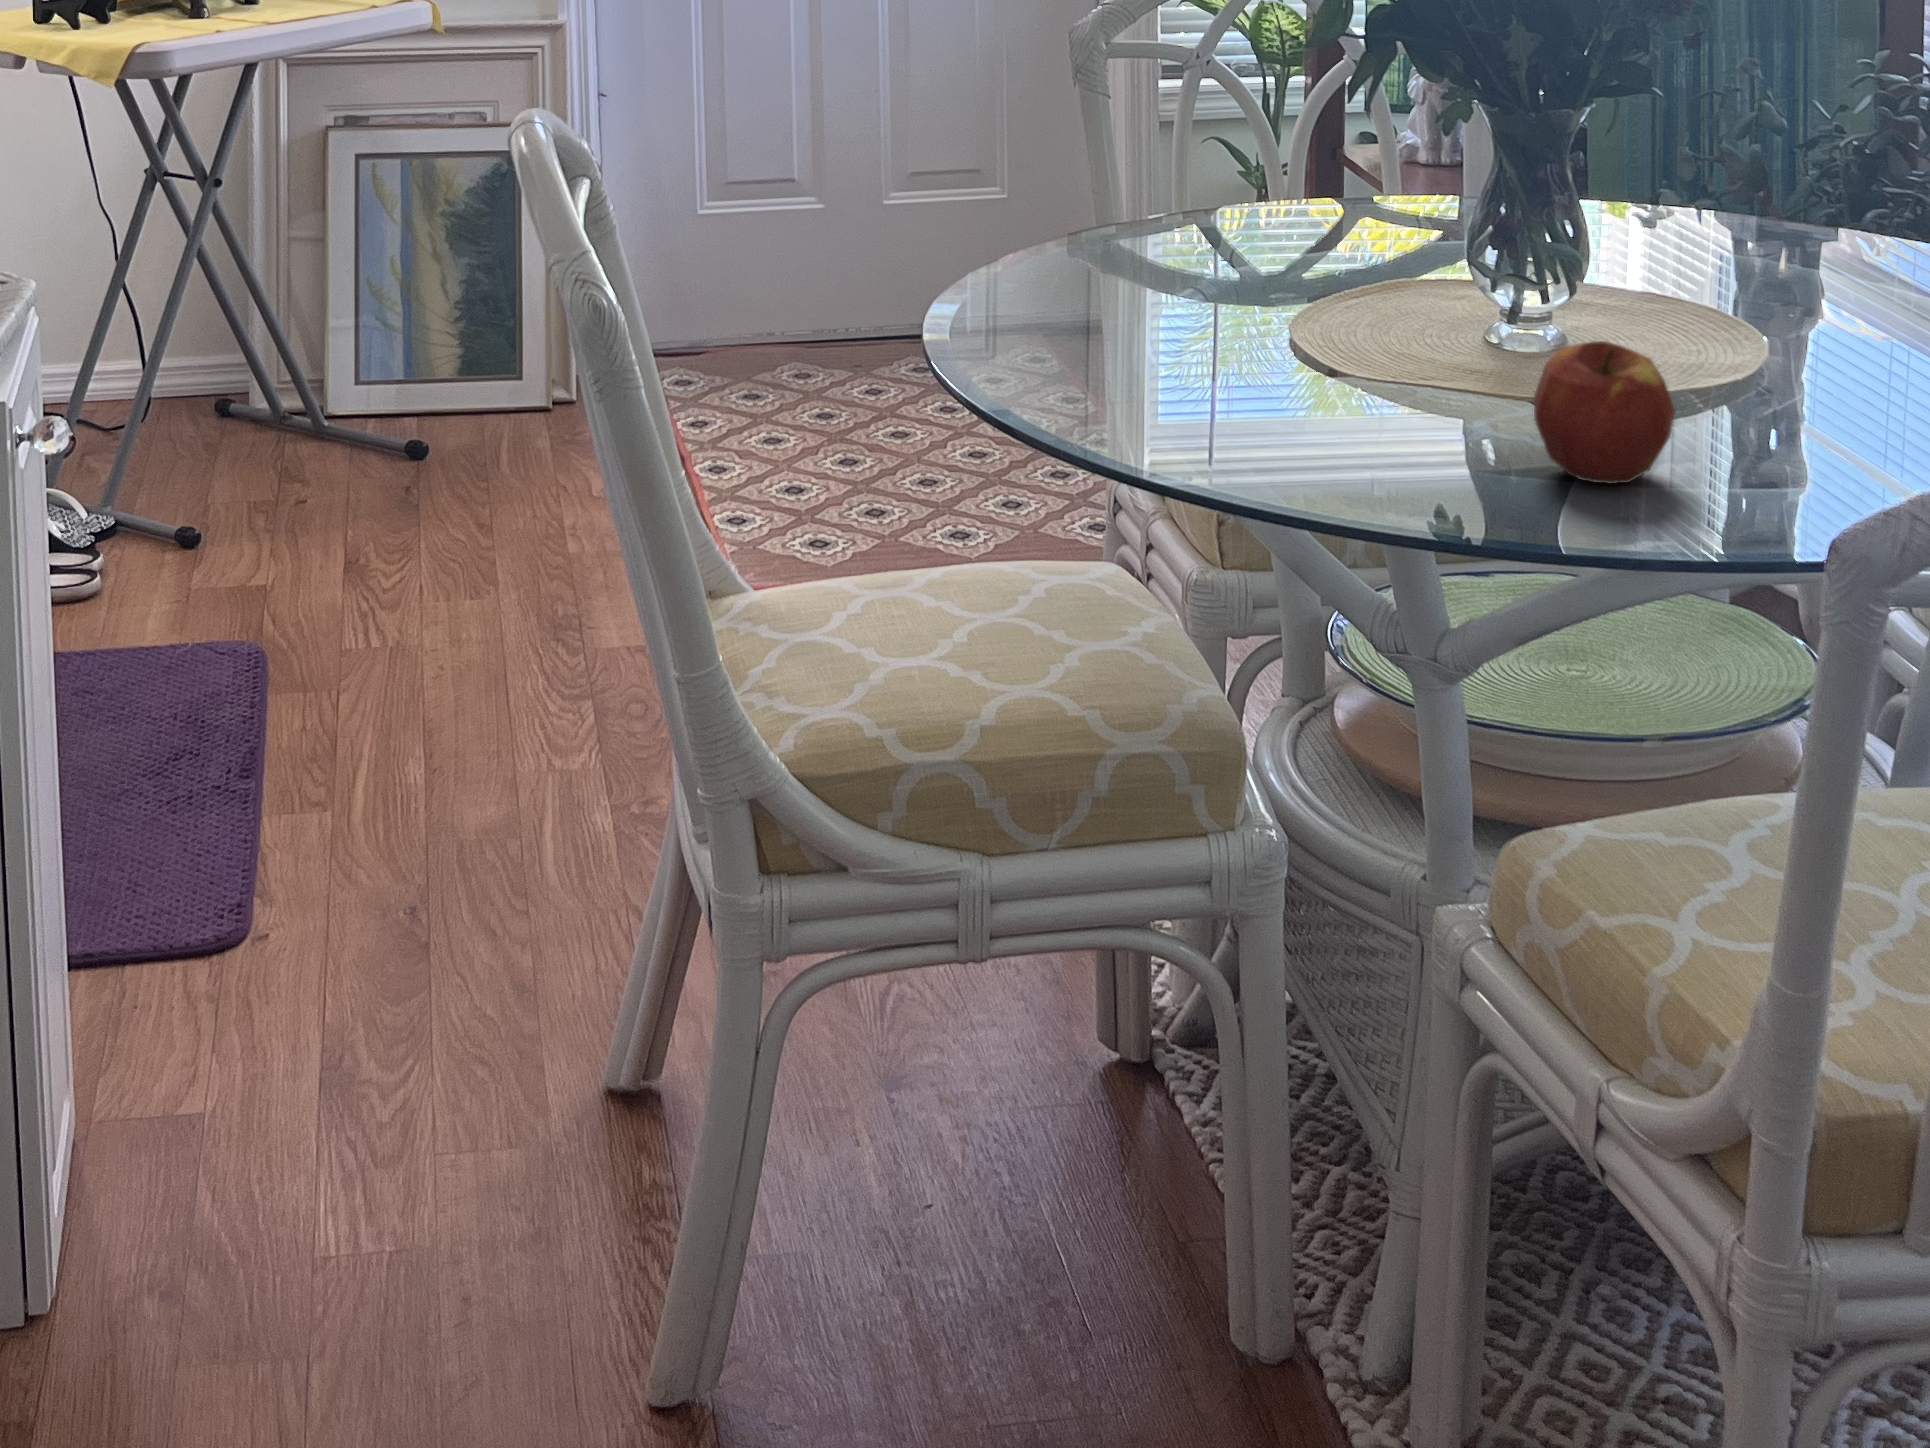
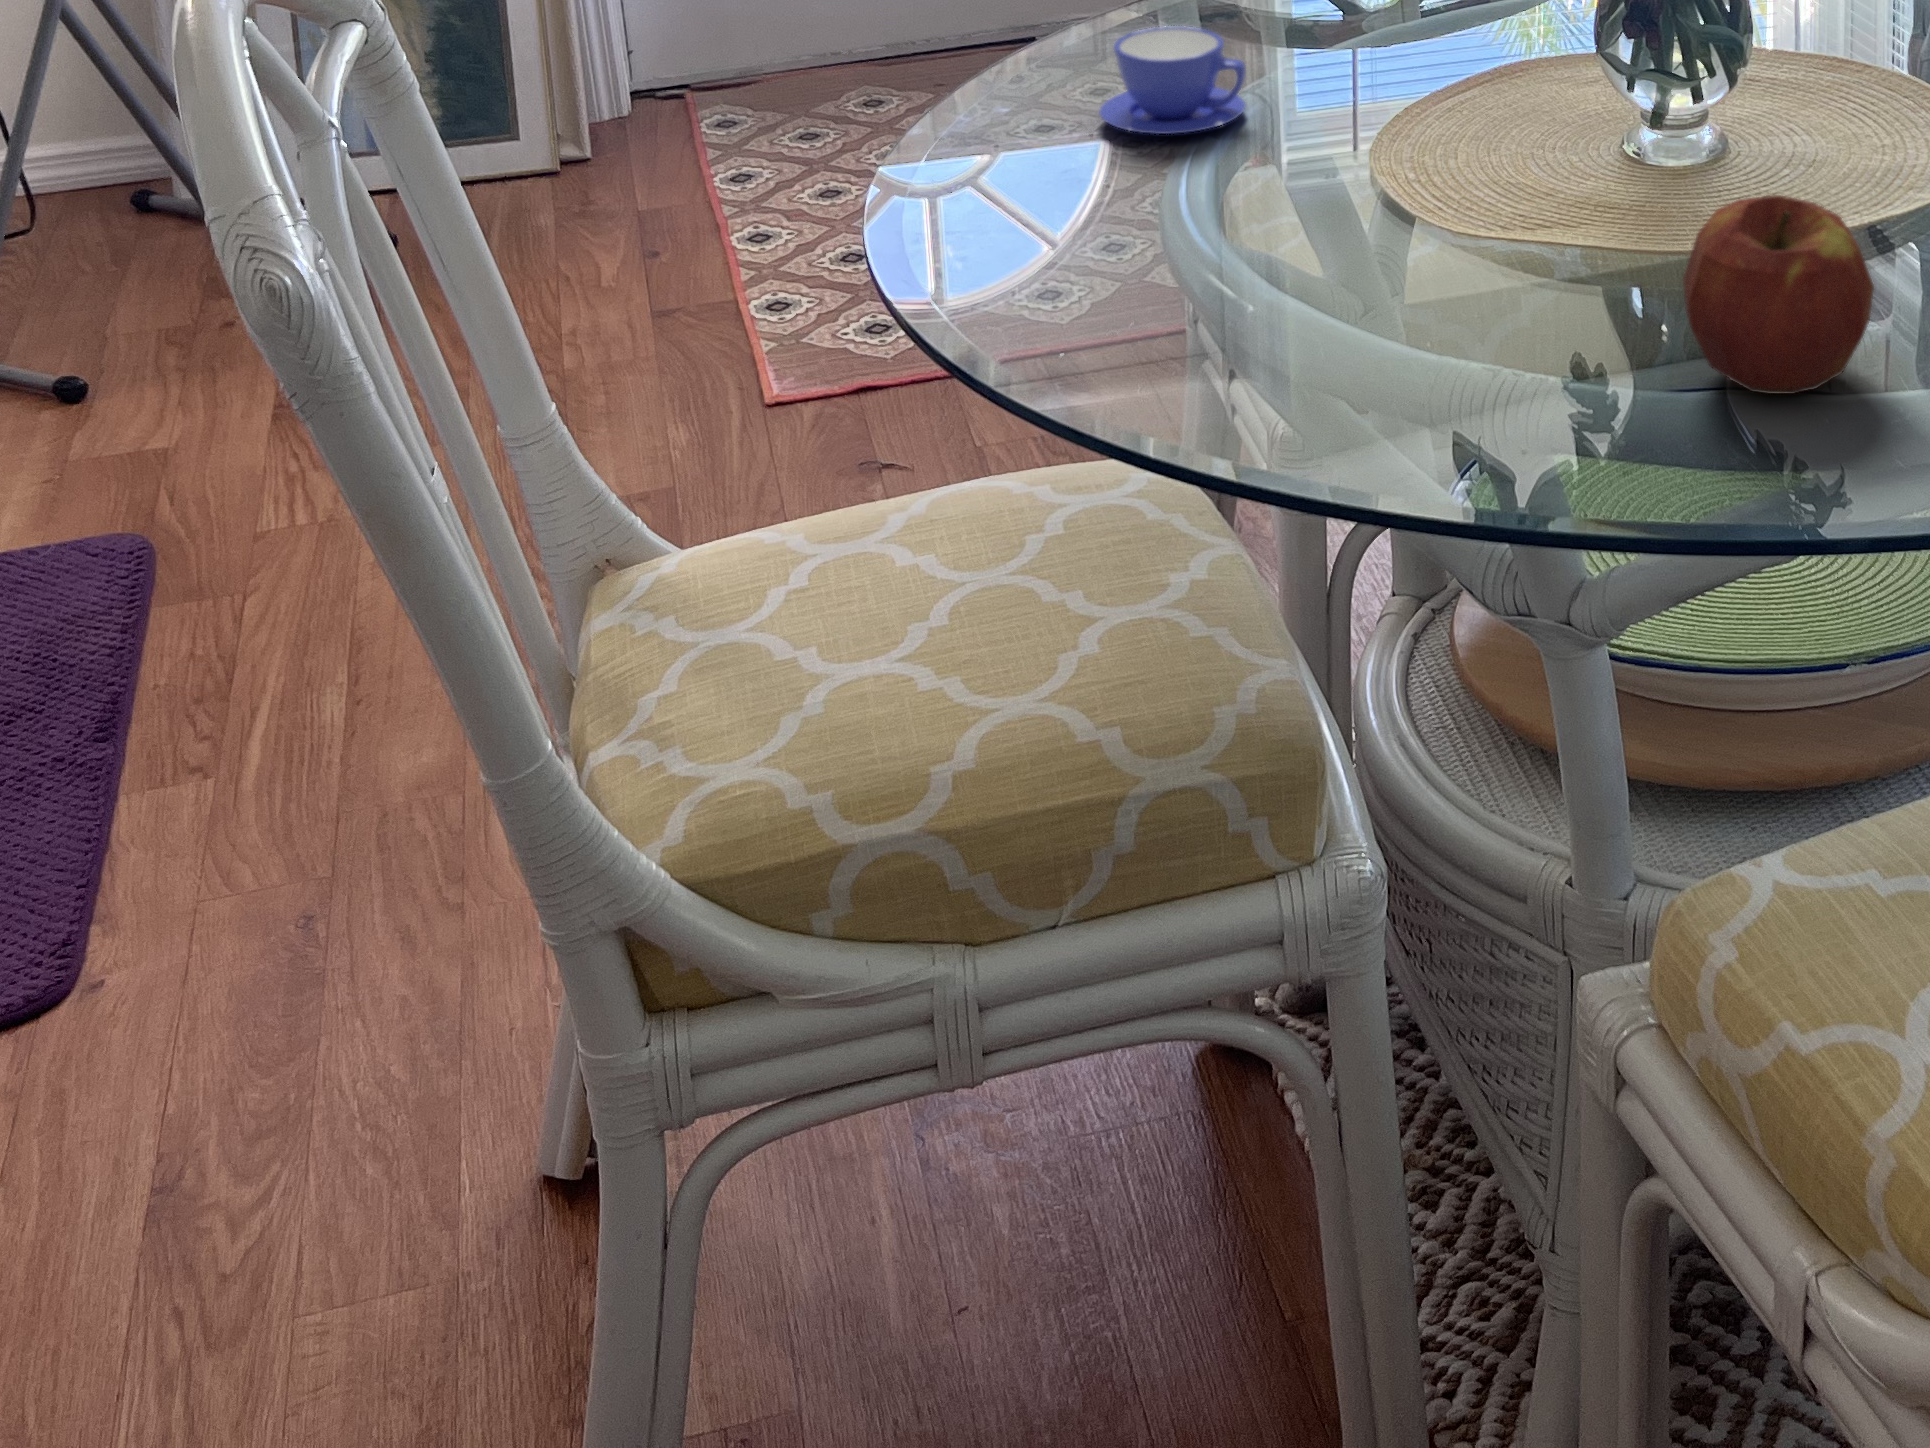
teacup: none [1084,237,1196,313] -> present [1099,26,1246,134]

